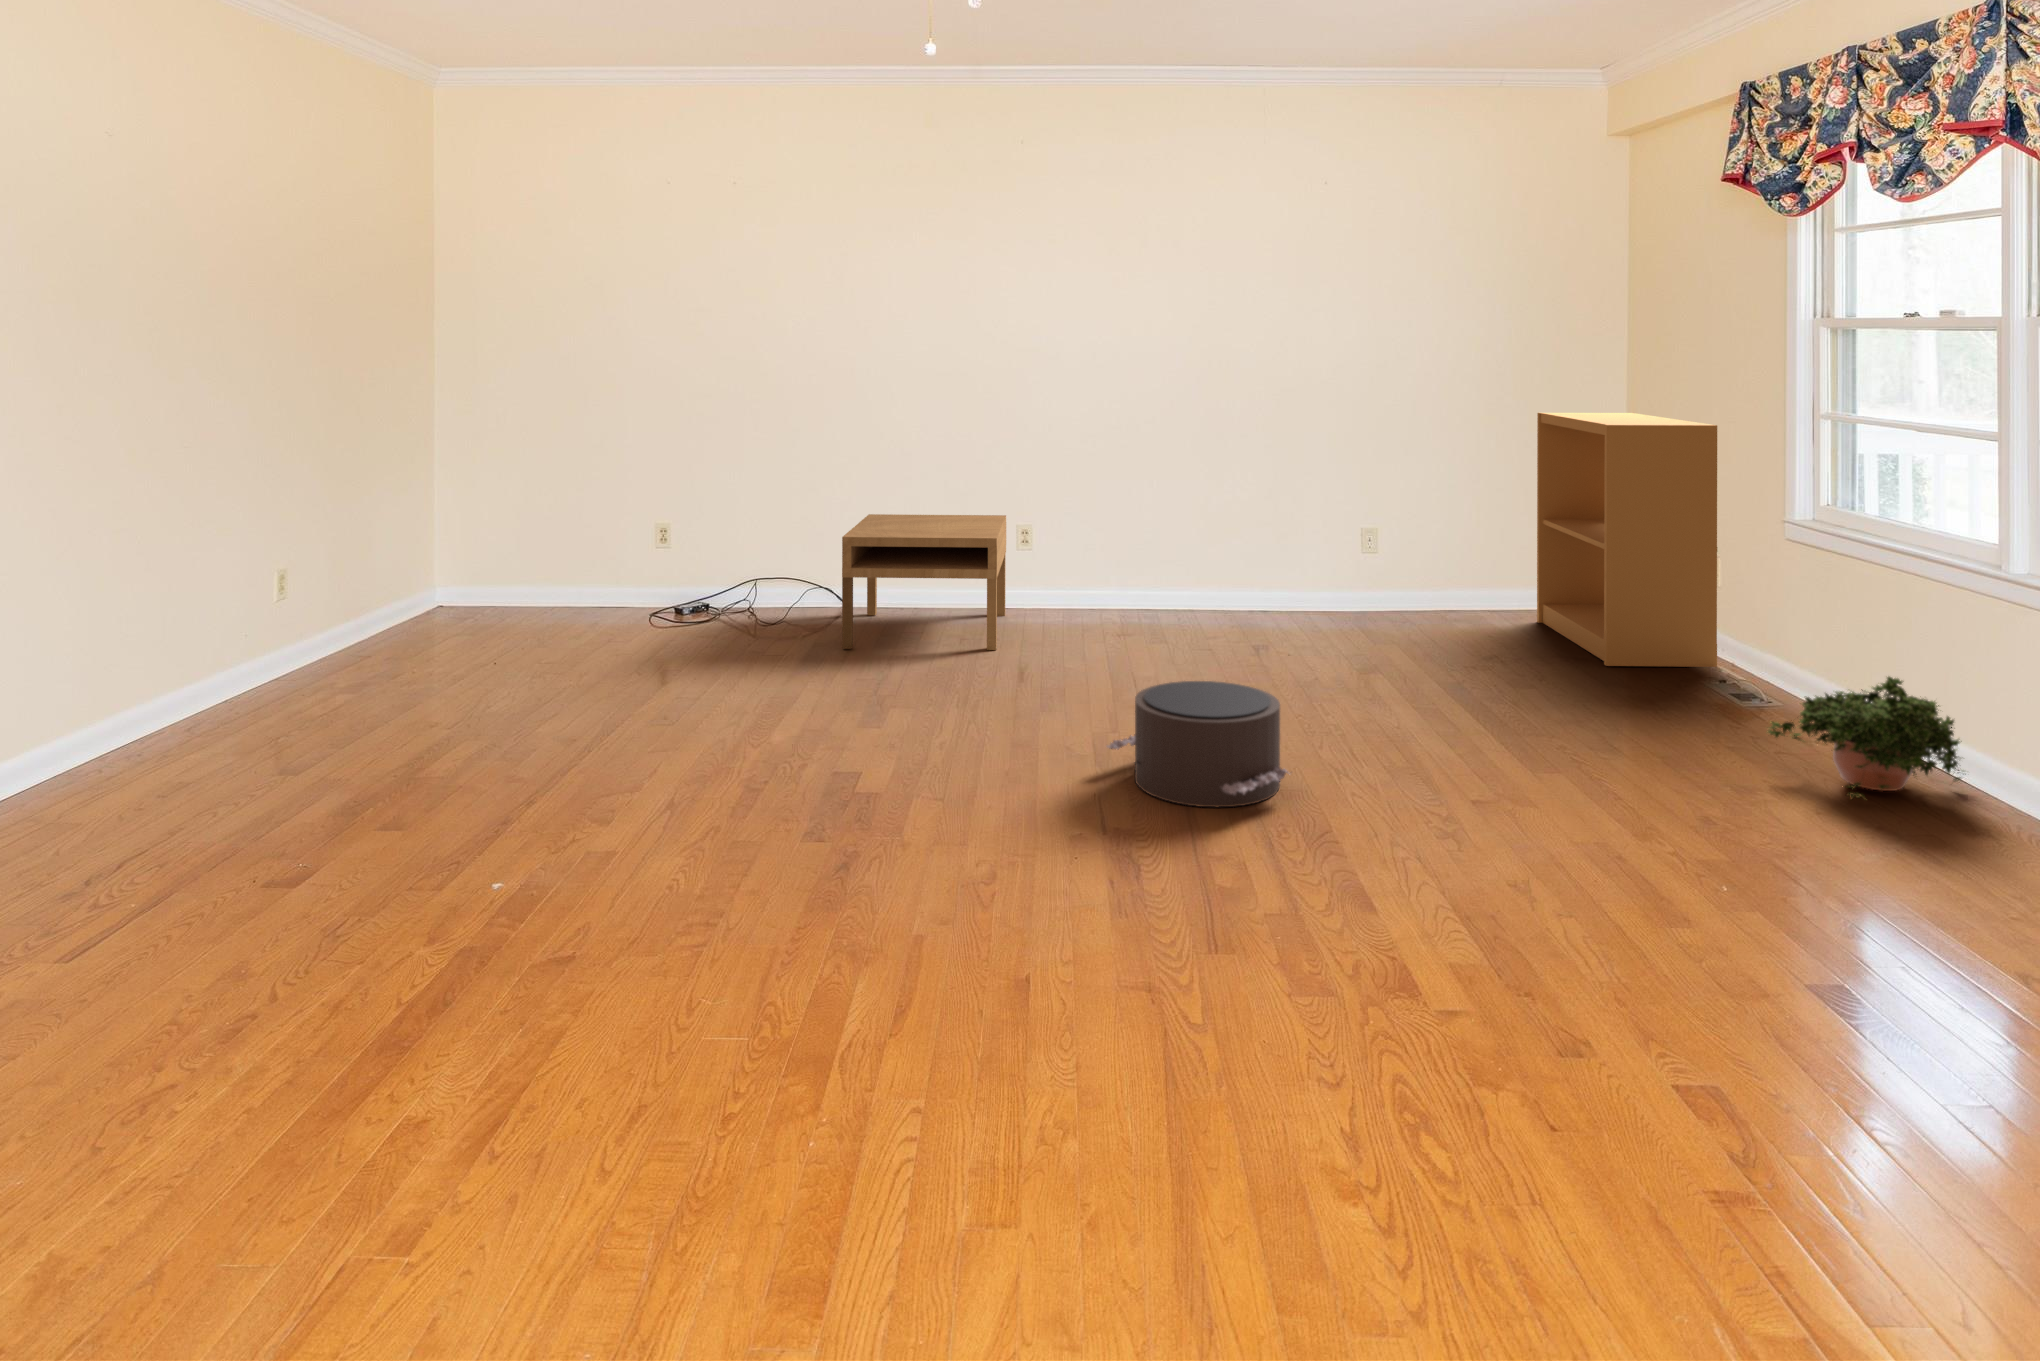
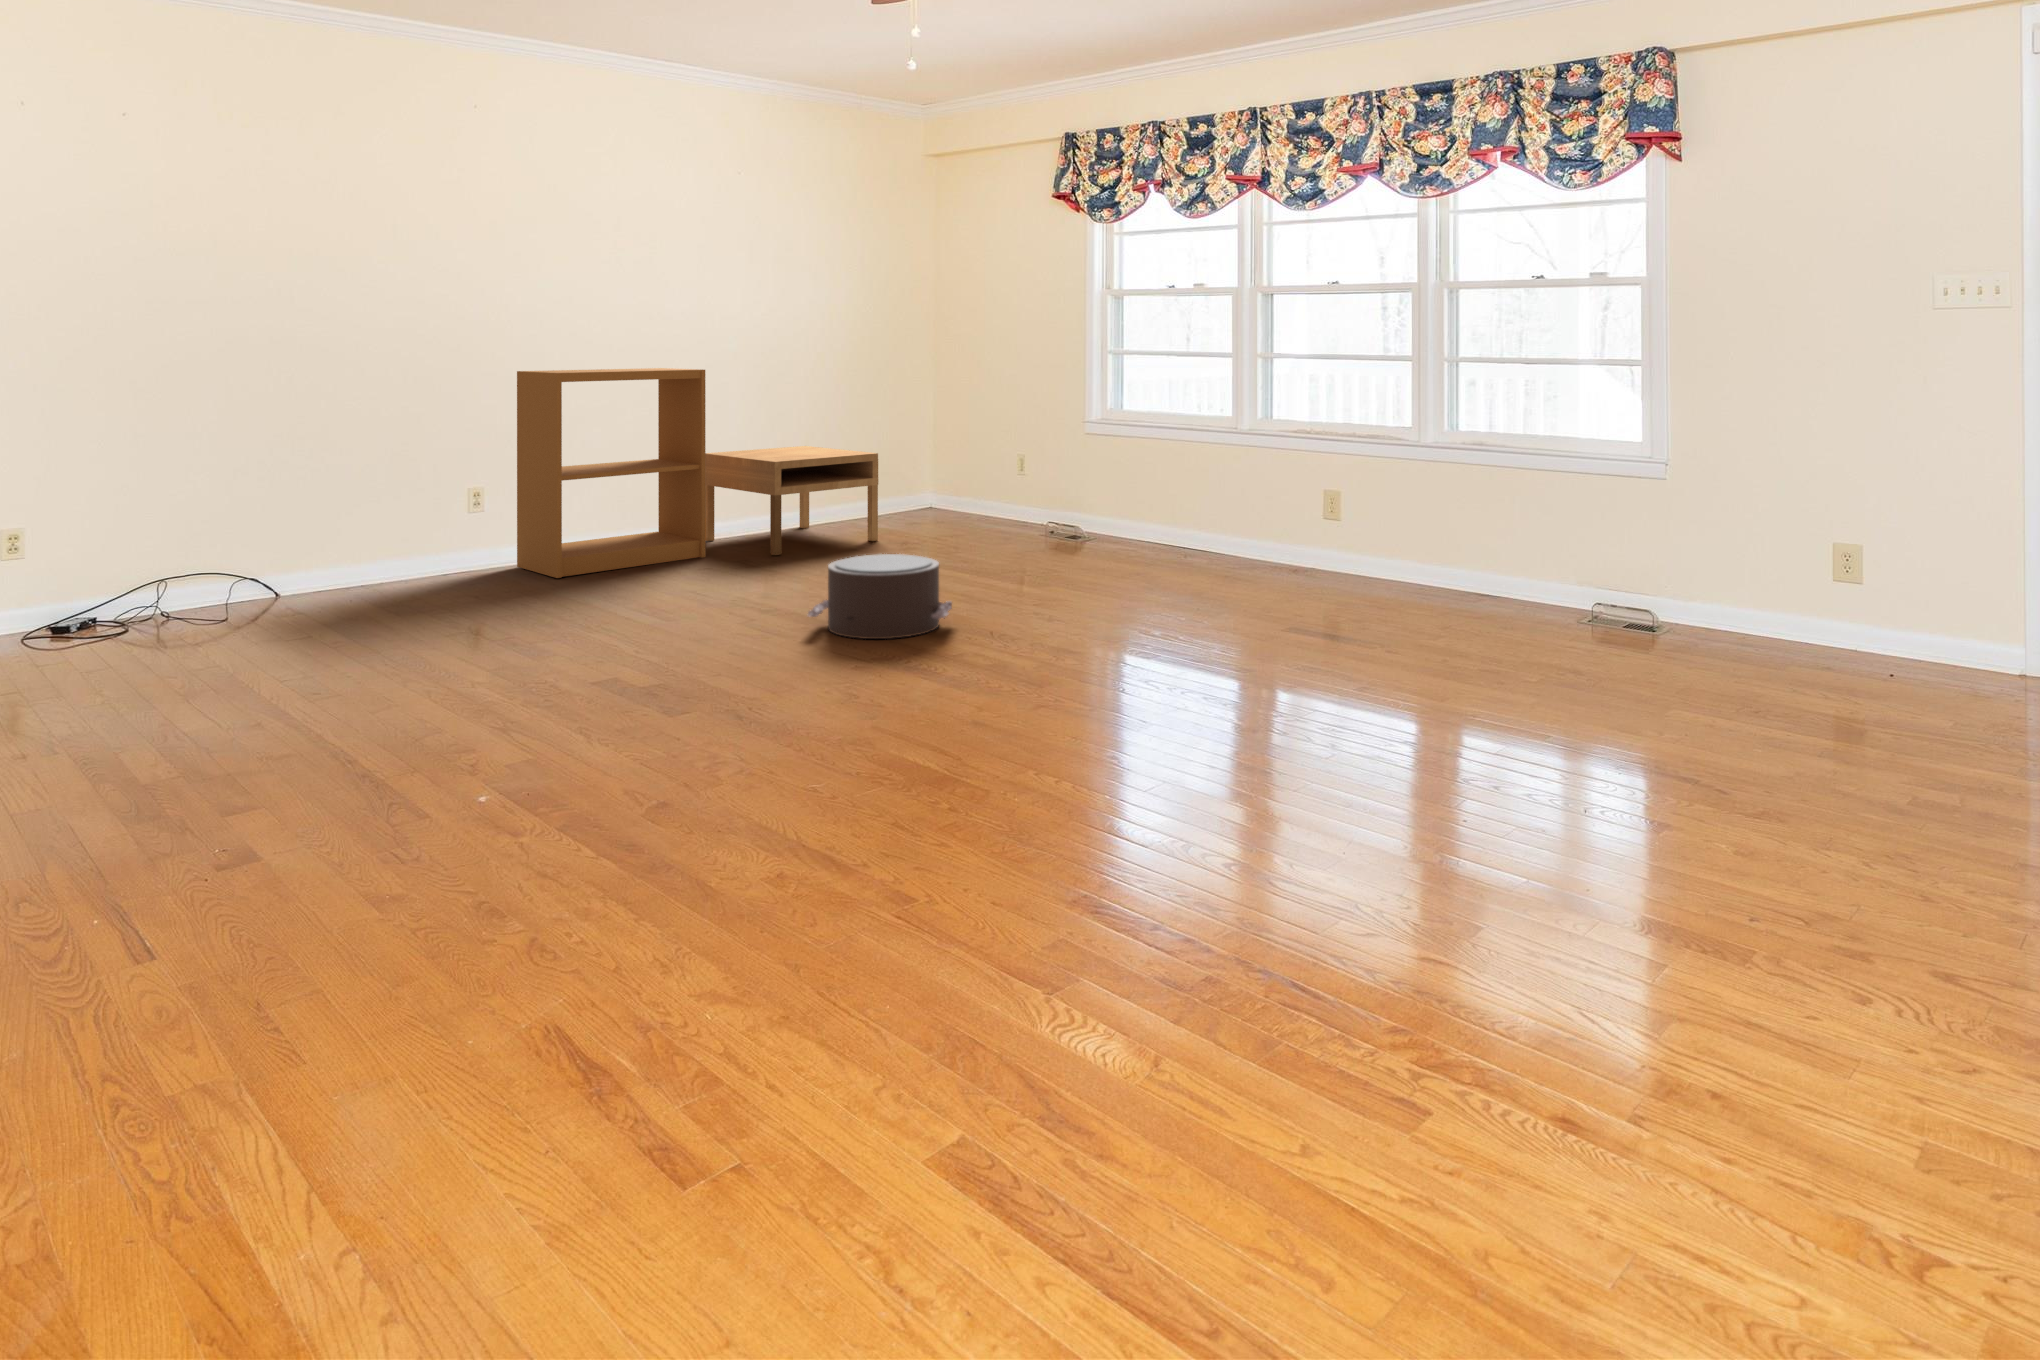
bookshelf: present [1537,413,1717,667] -> present [517,368,706,578]
coffee table: present [842,514,1006,650] -> present [705,446,878,555]
potted plant: present [1768,676,1961,799] -> none [1146,494,1248,566]

